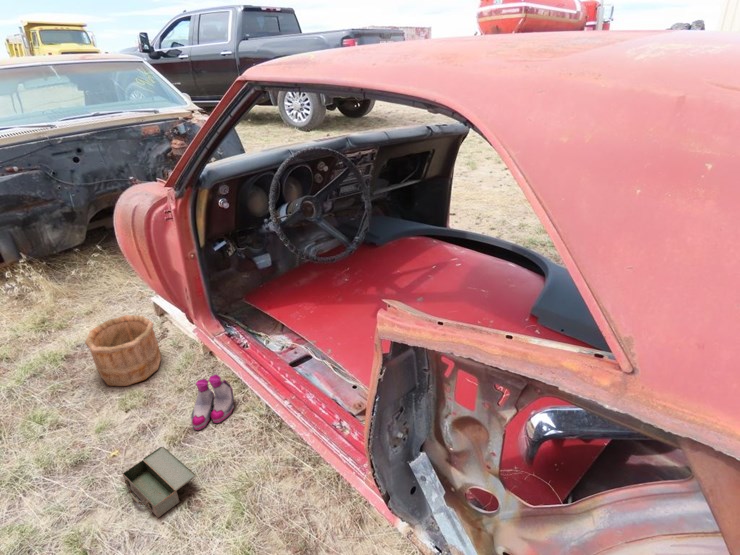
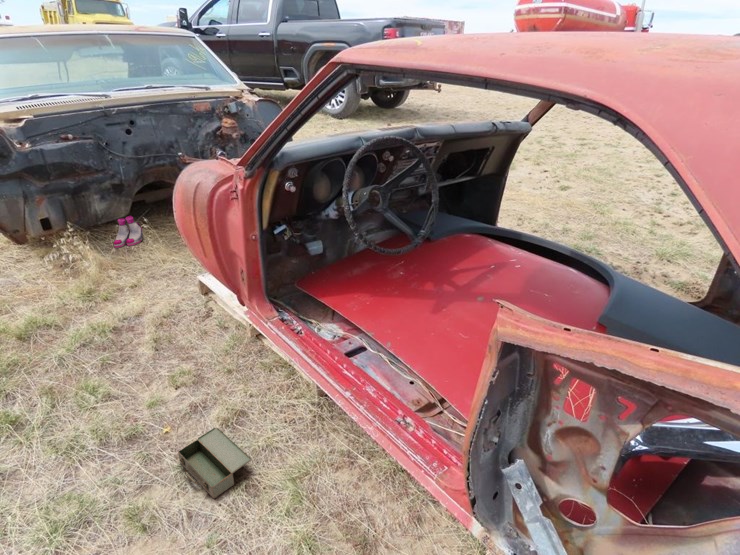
wooden bucket: present [85,315,161,386] -> none [137,292,208,363]
boots: present [191,374,234,430] -> present [113,216,143,248]

